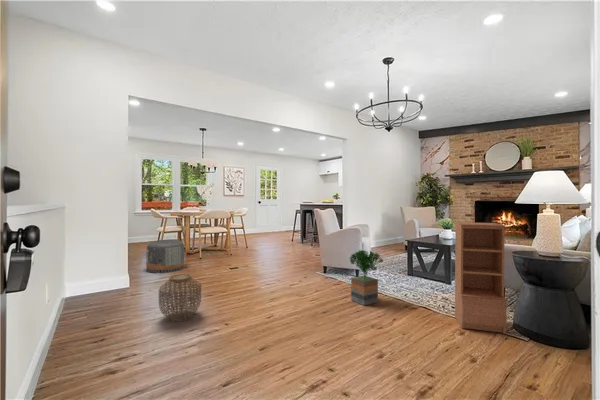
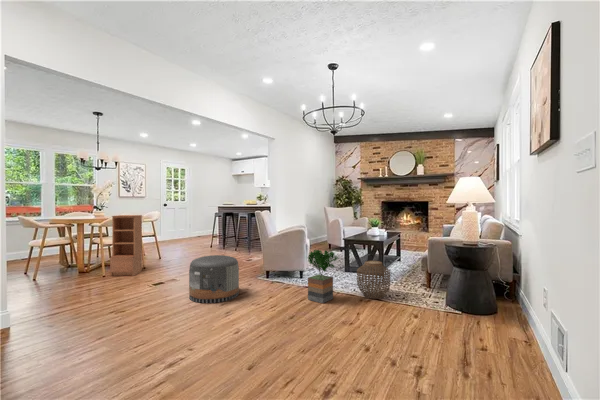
bookcase: present [455,222,507,334] -> present [110,215,142,276]
pouf: present [146,240,184,273] -> present [189,255,239,303]
woven basket: present [159,274,201,322] -> present [357,261,390,299]

